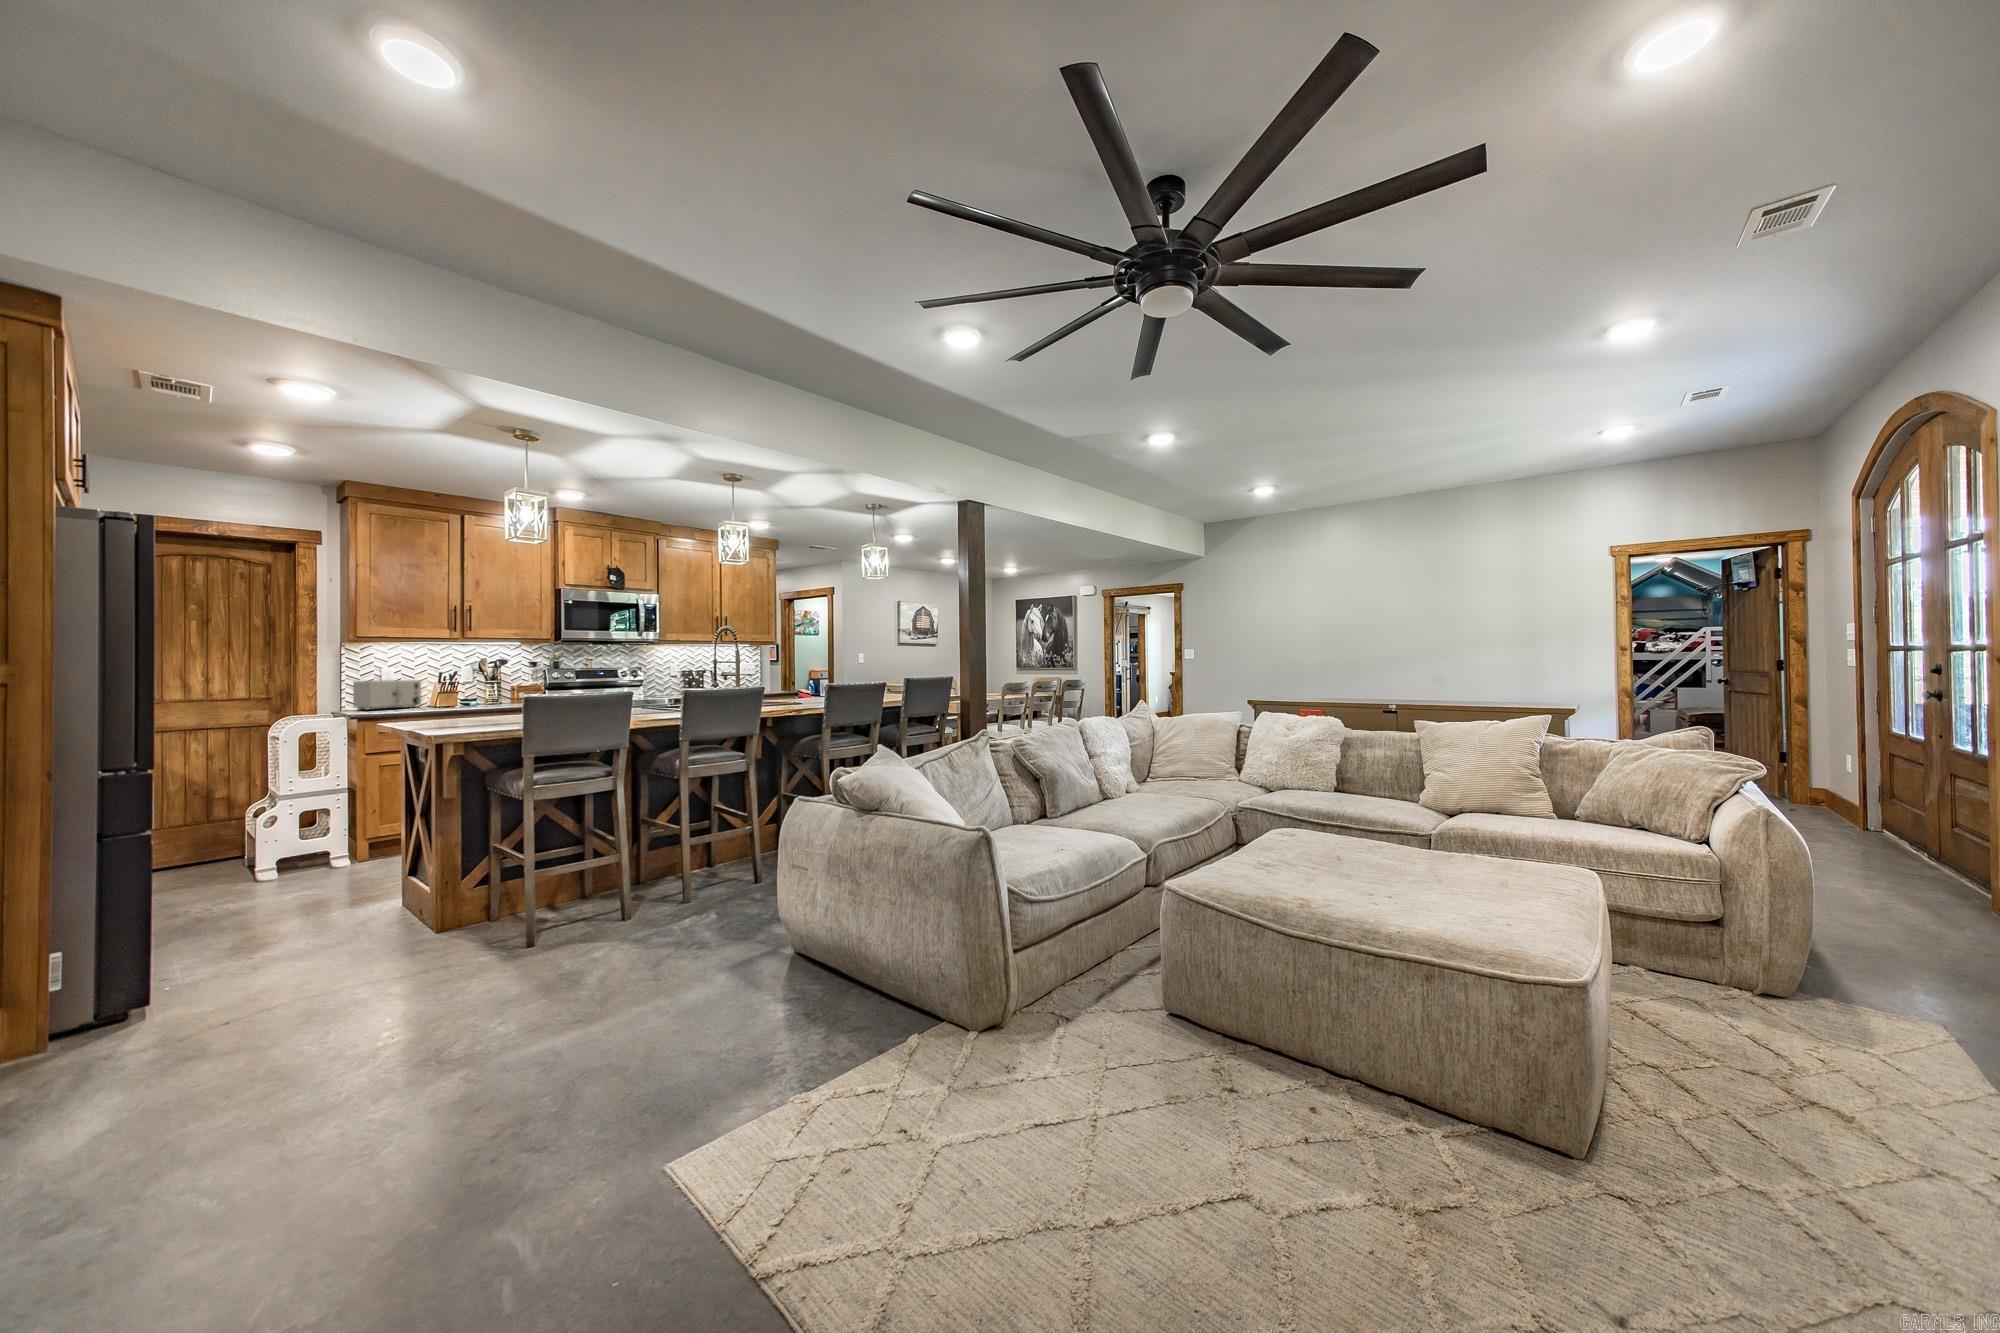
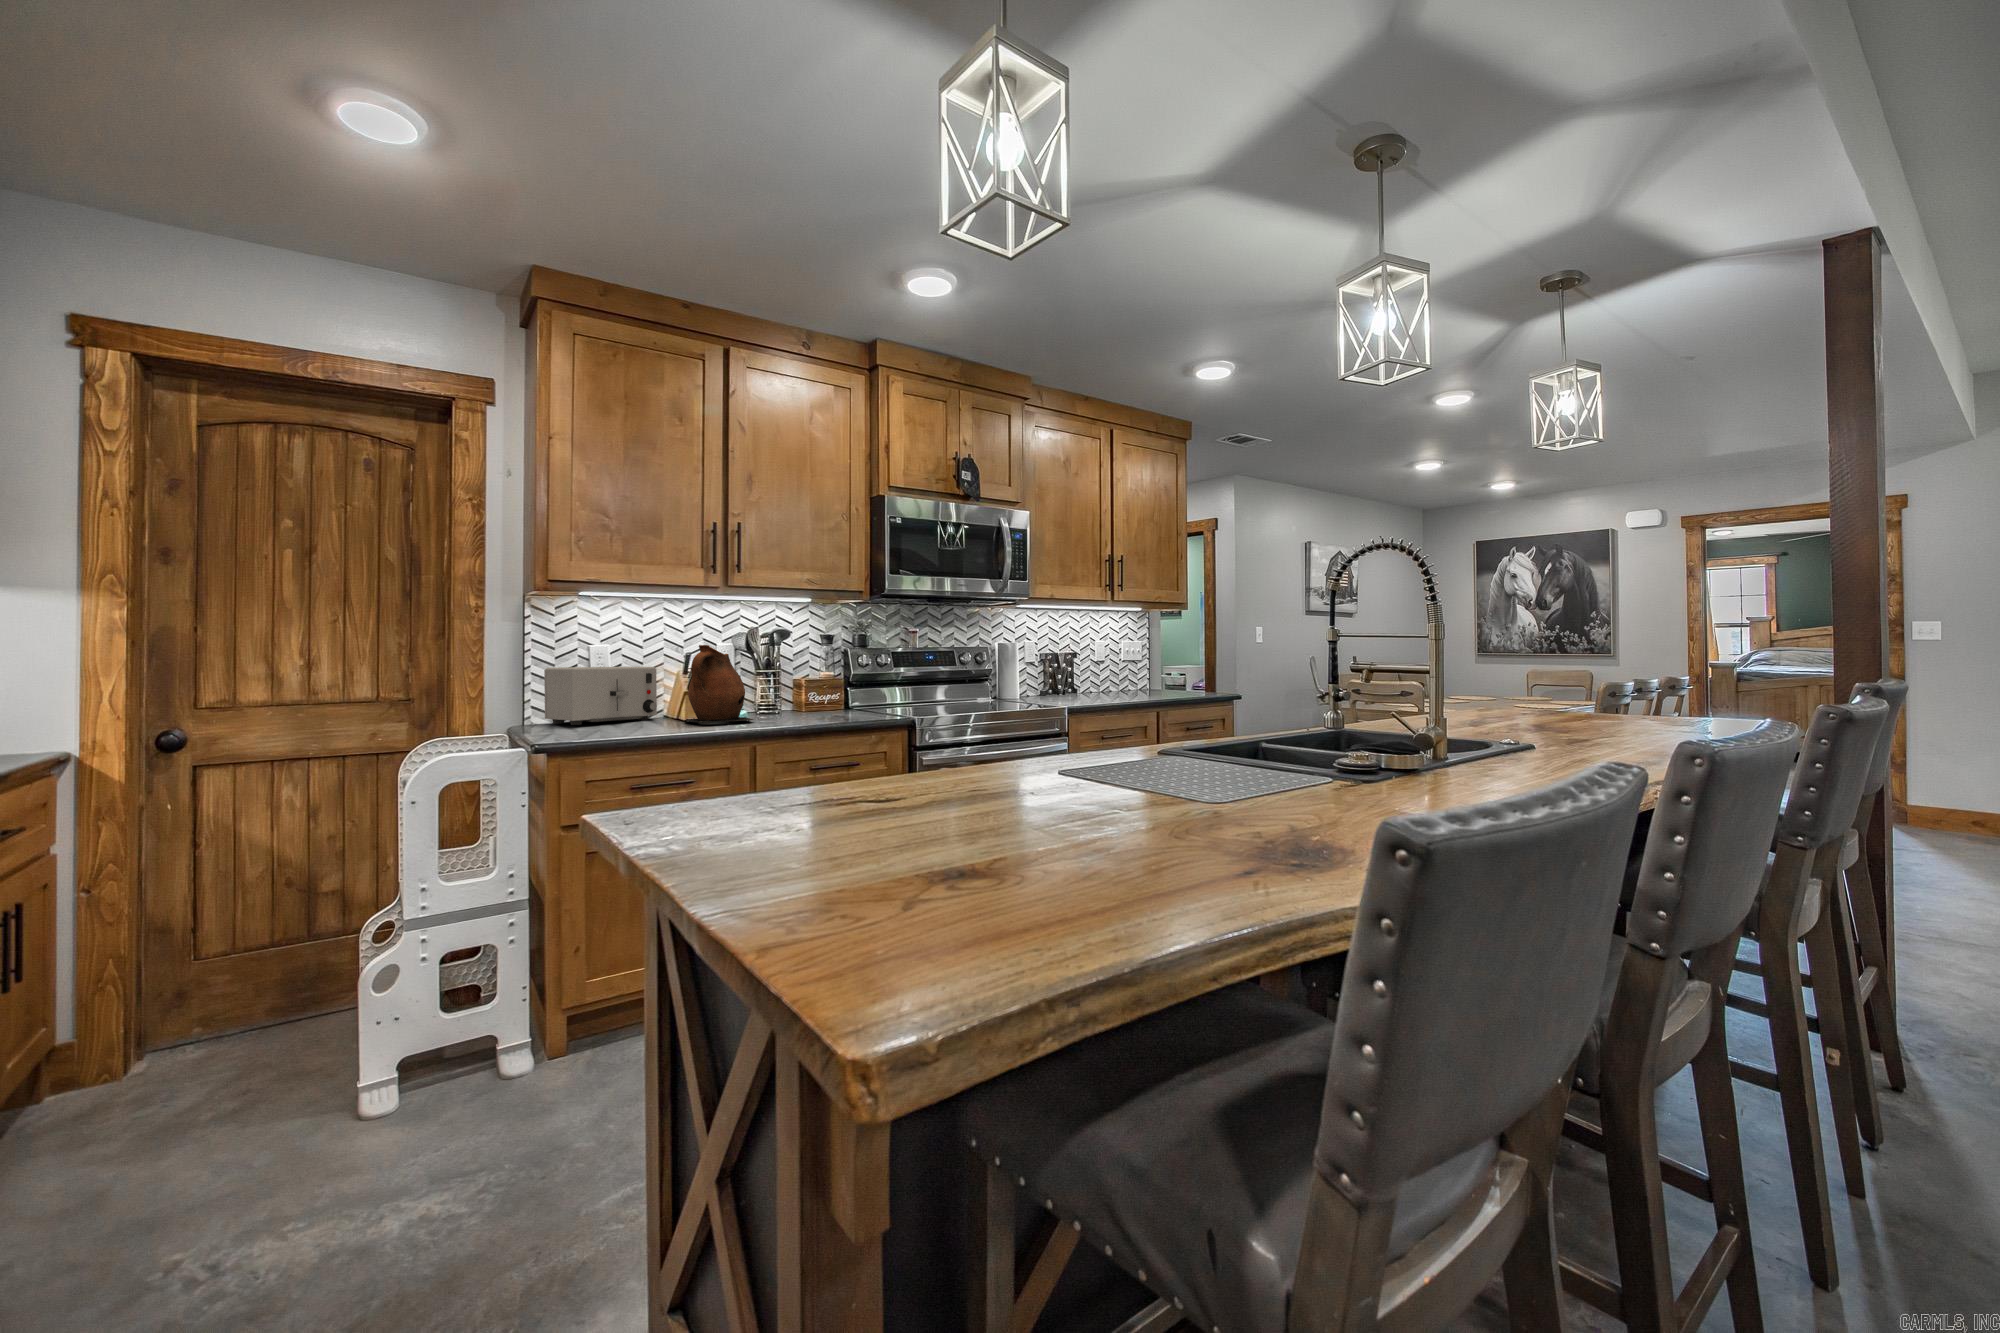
ceramic pitcher: none [435,668,478,707] -> present [686,645,754,723]

